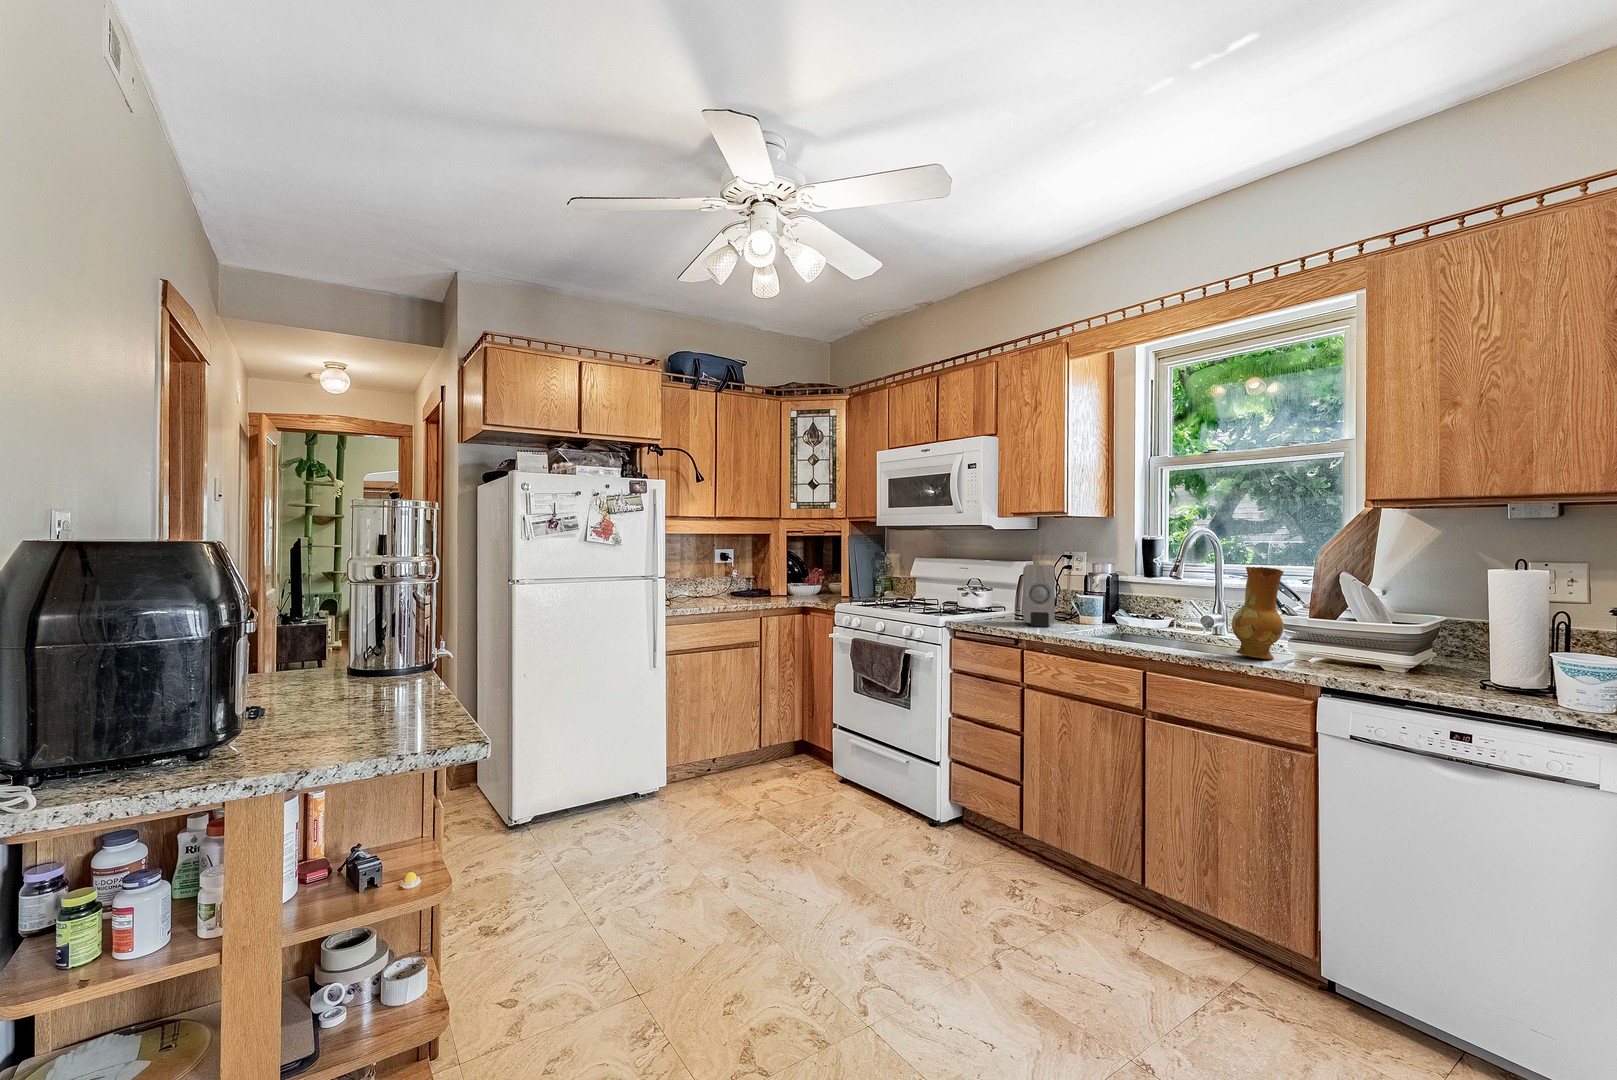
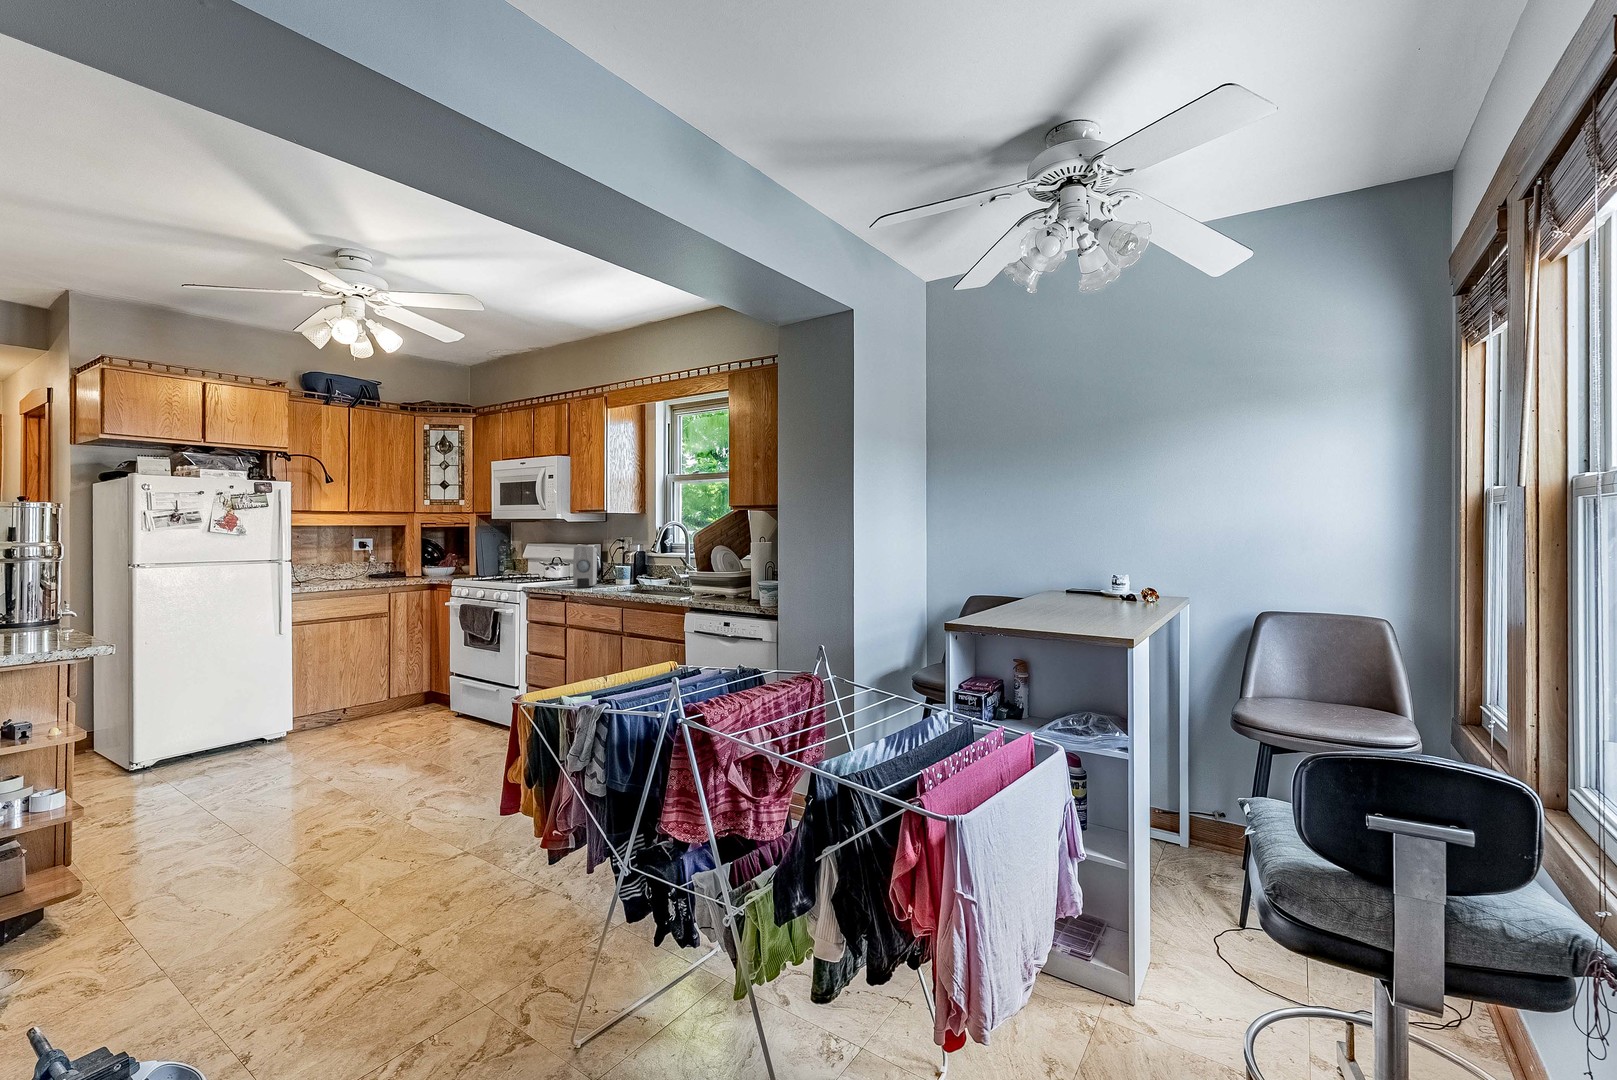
ceramic jug: present [1232,567,1284,660] -> none [666,545,692,598]

